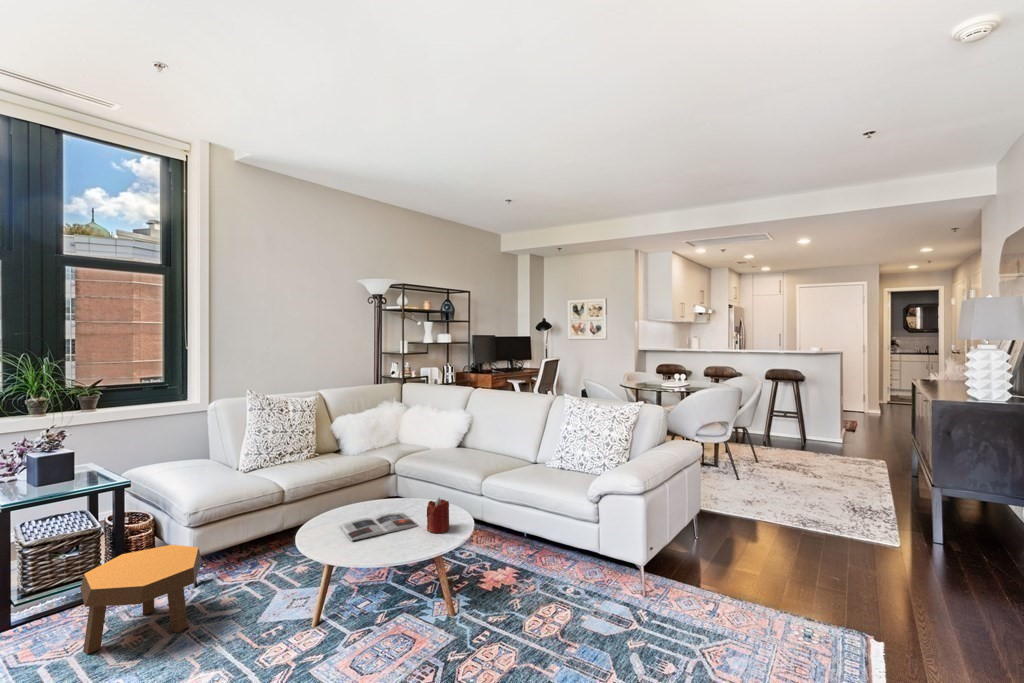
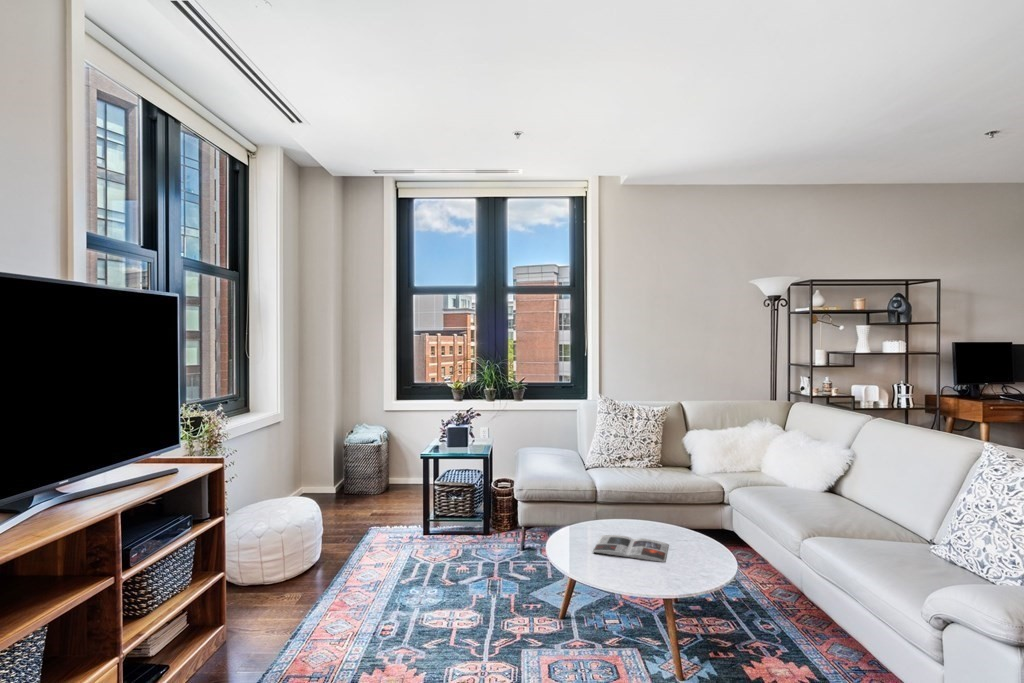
candle: present [427,498,449,533] -> none [665,537,692,578]
footstool: present [80,545,202,654] -> none [439,508,518,579]

